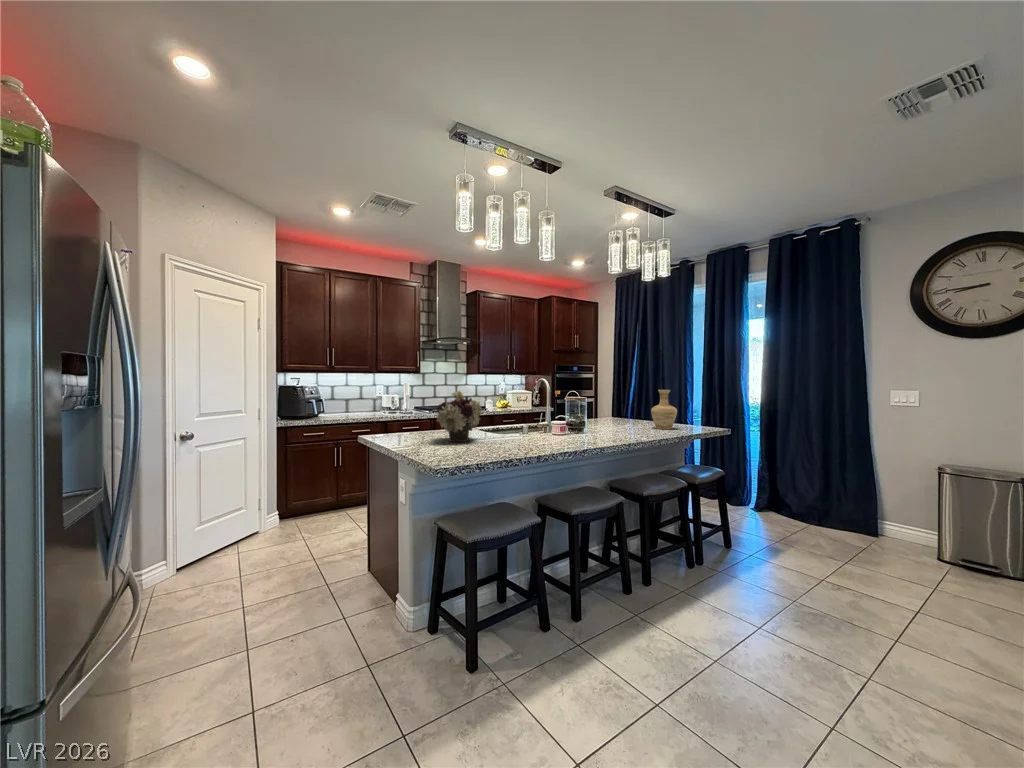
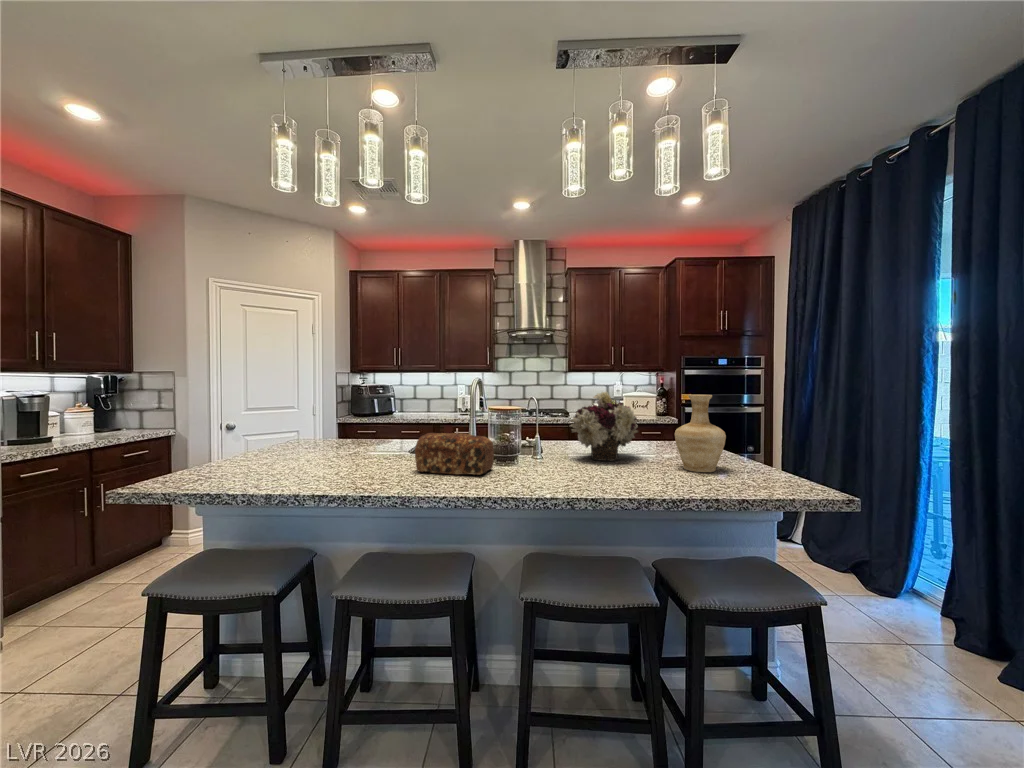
flower arrangement: present [437,391,482,442] -> present [570,392,638,461]
bread loaf: none [551,415,600,440] -> present [415,433,494,475]

